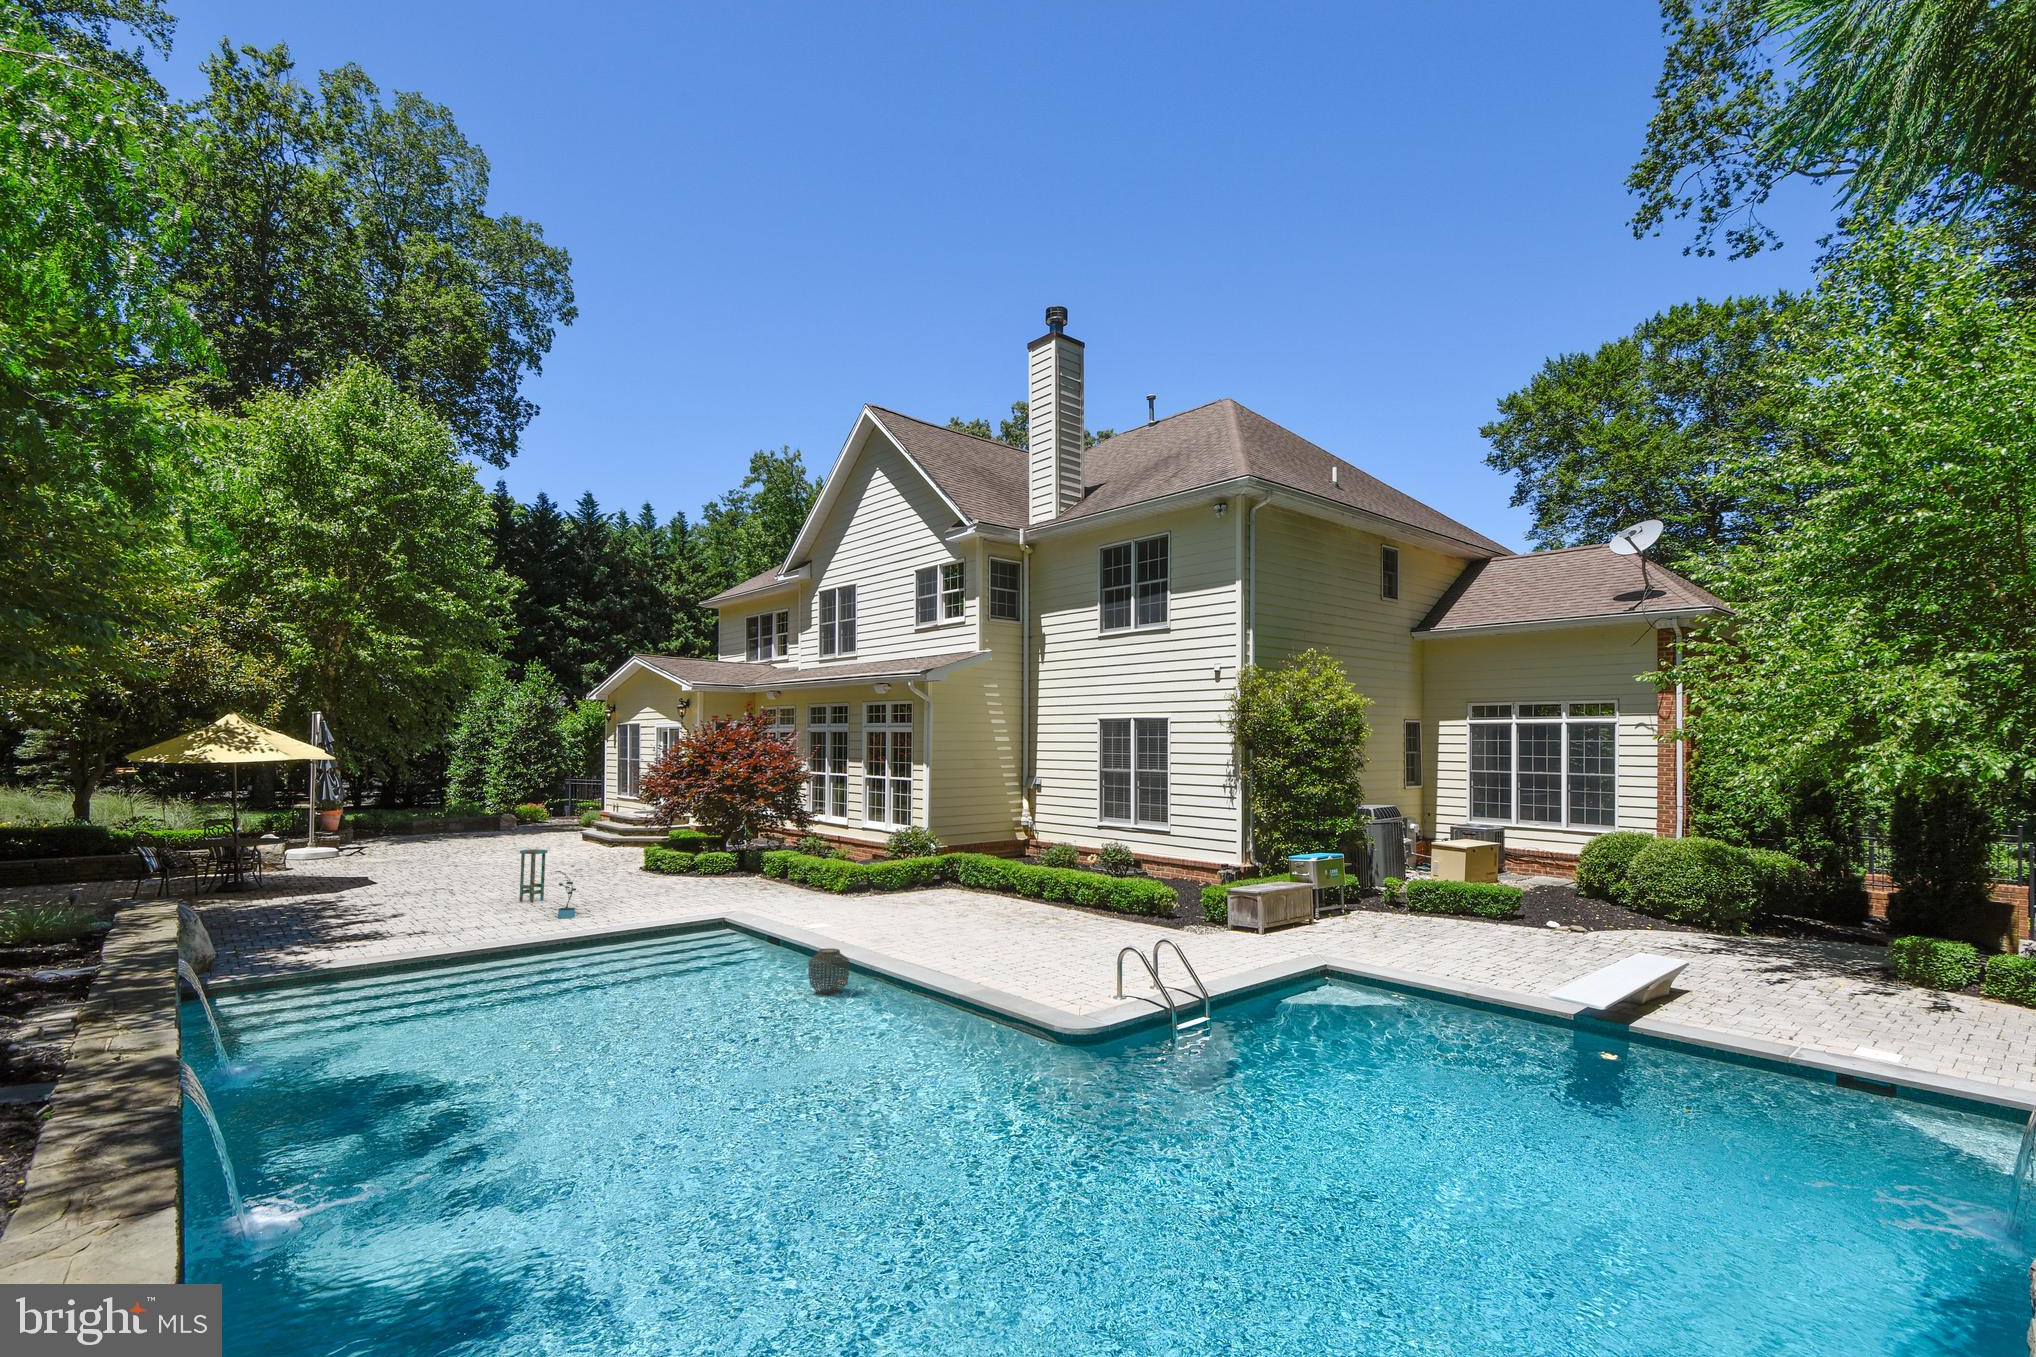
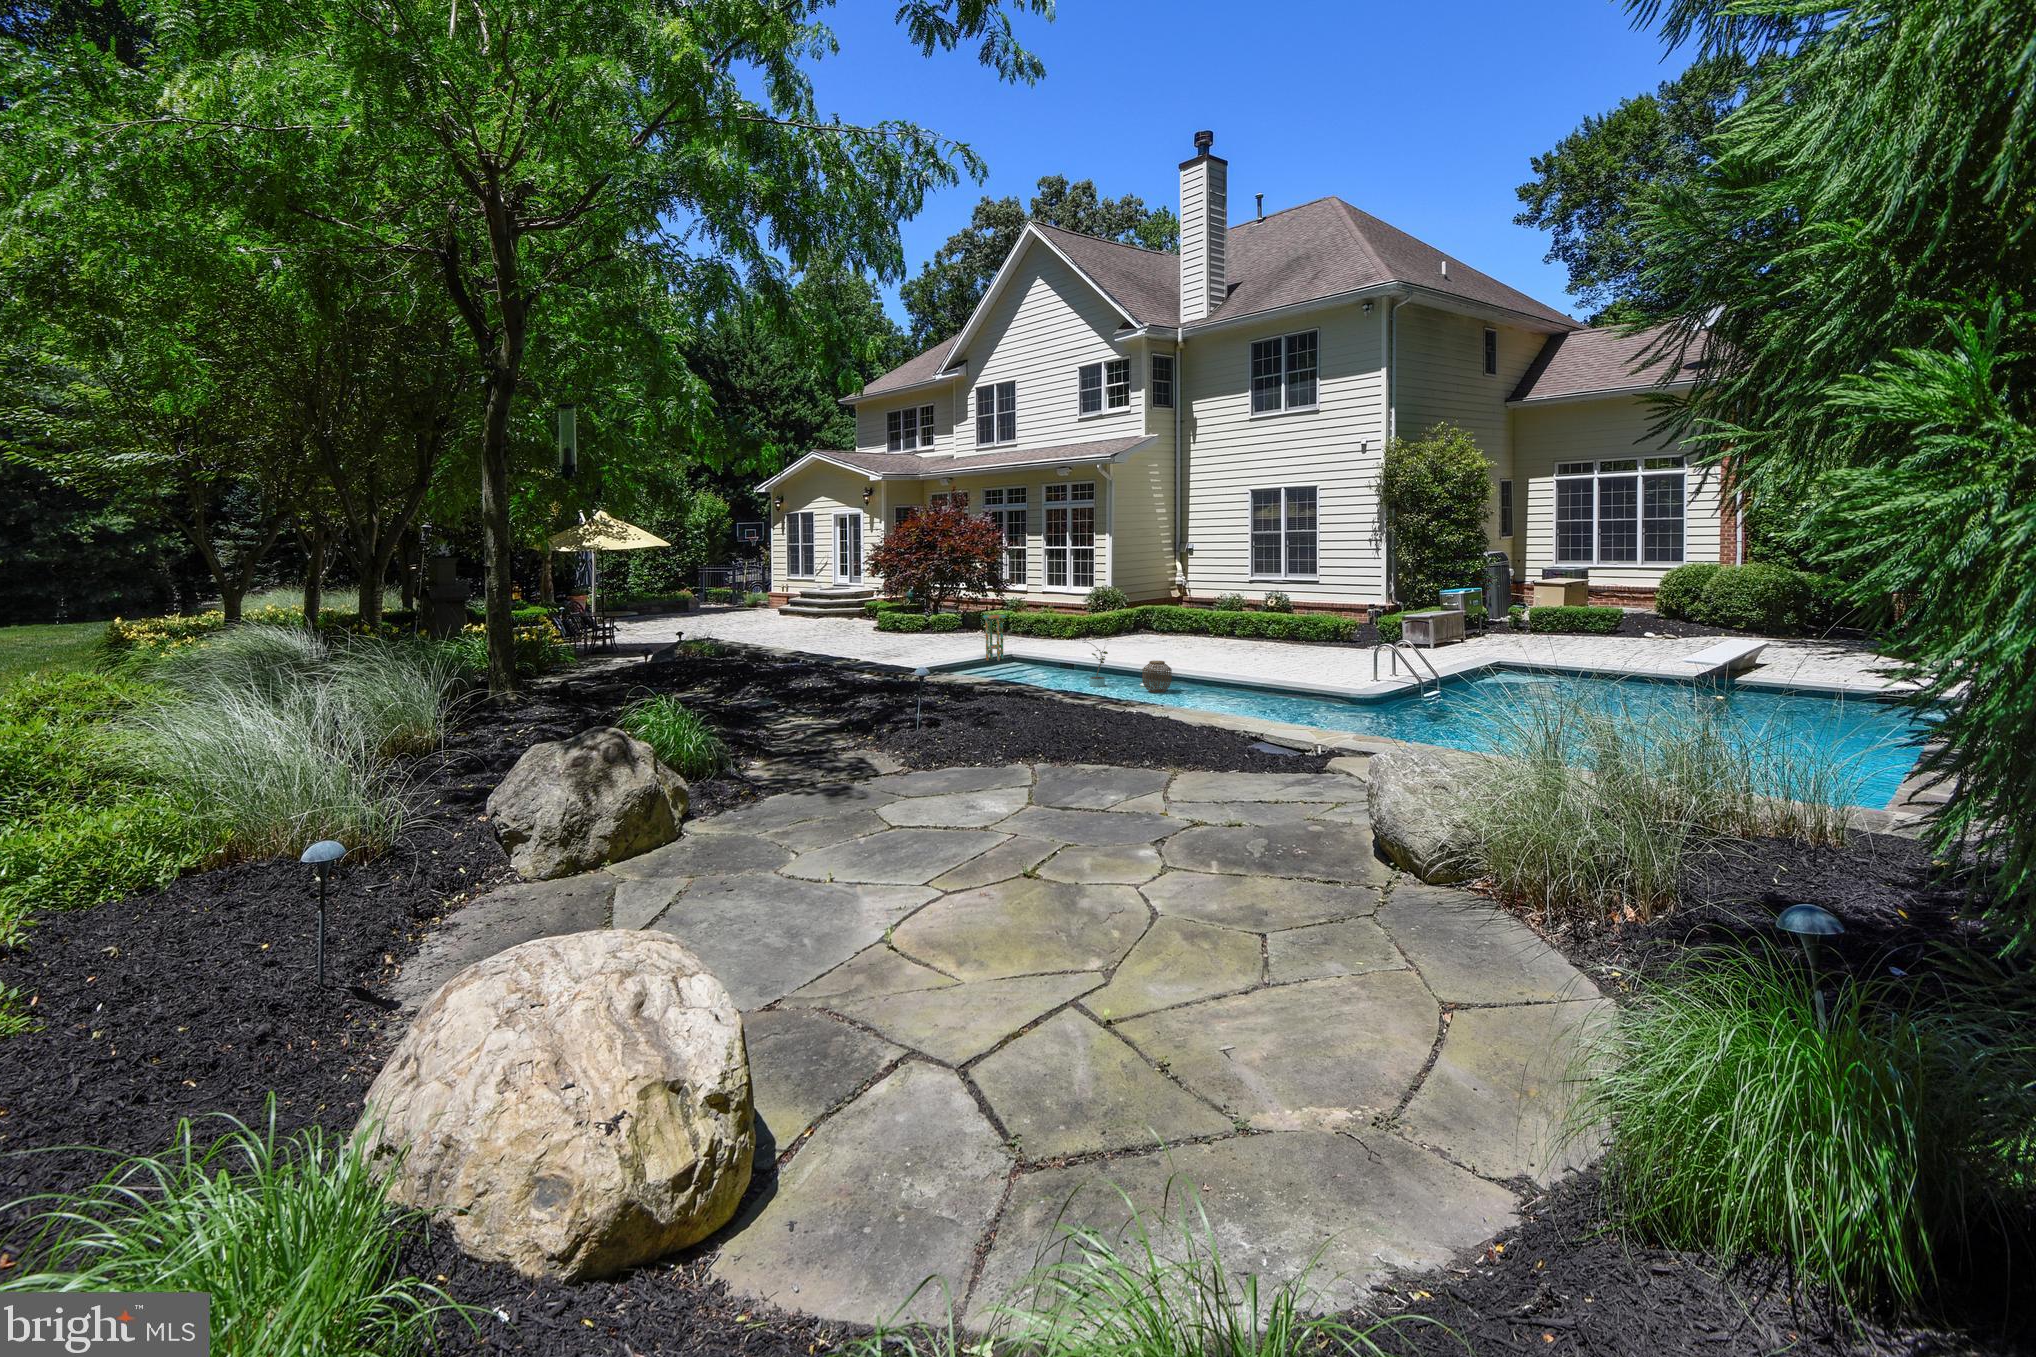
side table: present [519,849,548,902] -> present [983,615,1006,661]
potted plant: present [555,866,582,918] -> present [1084,636,1111,687]

